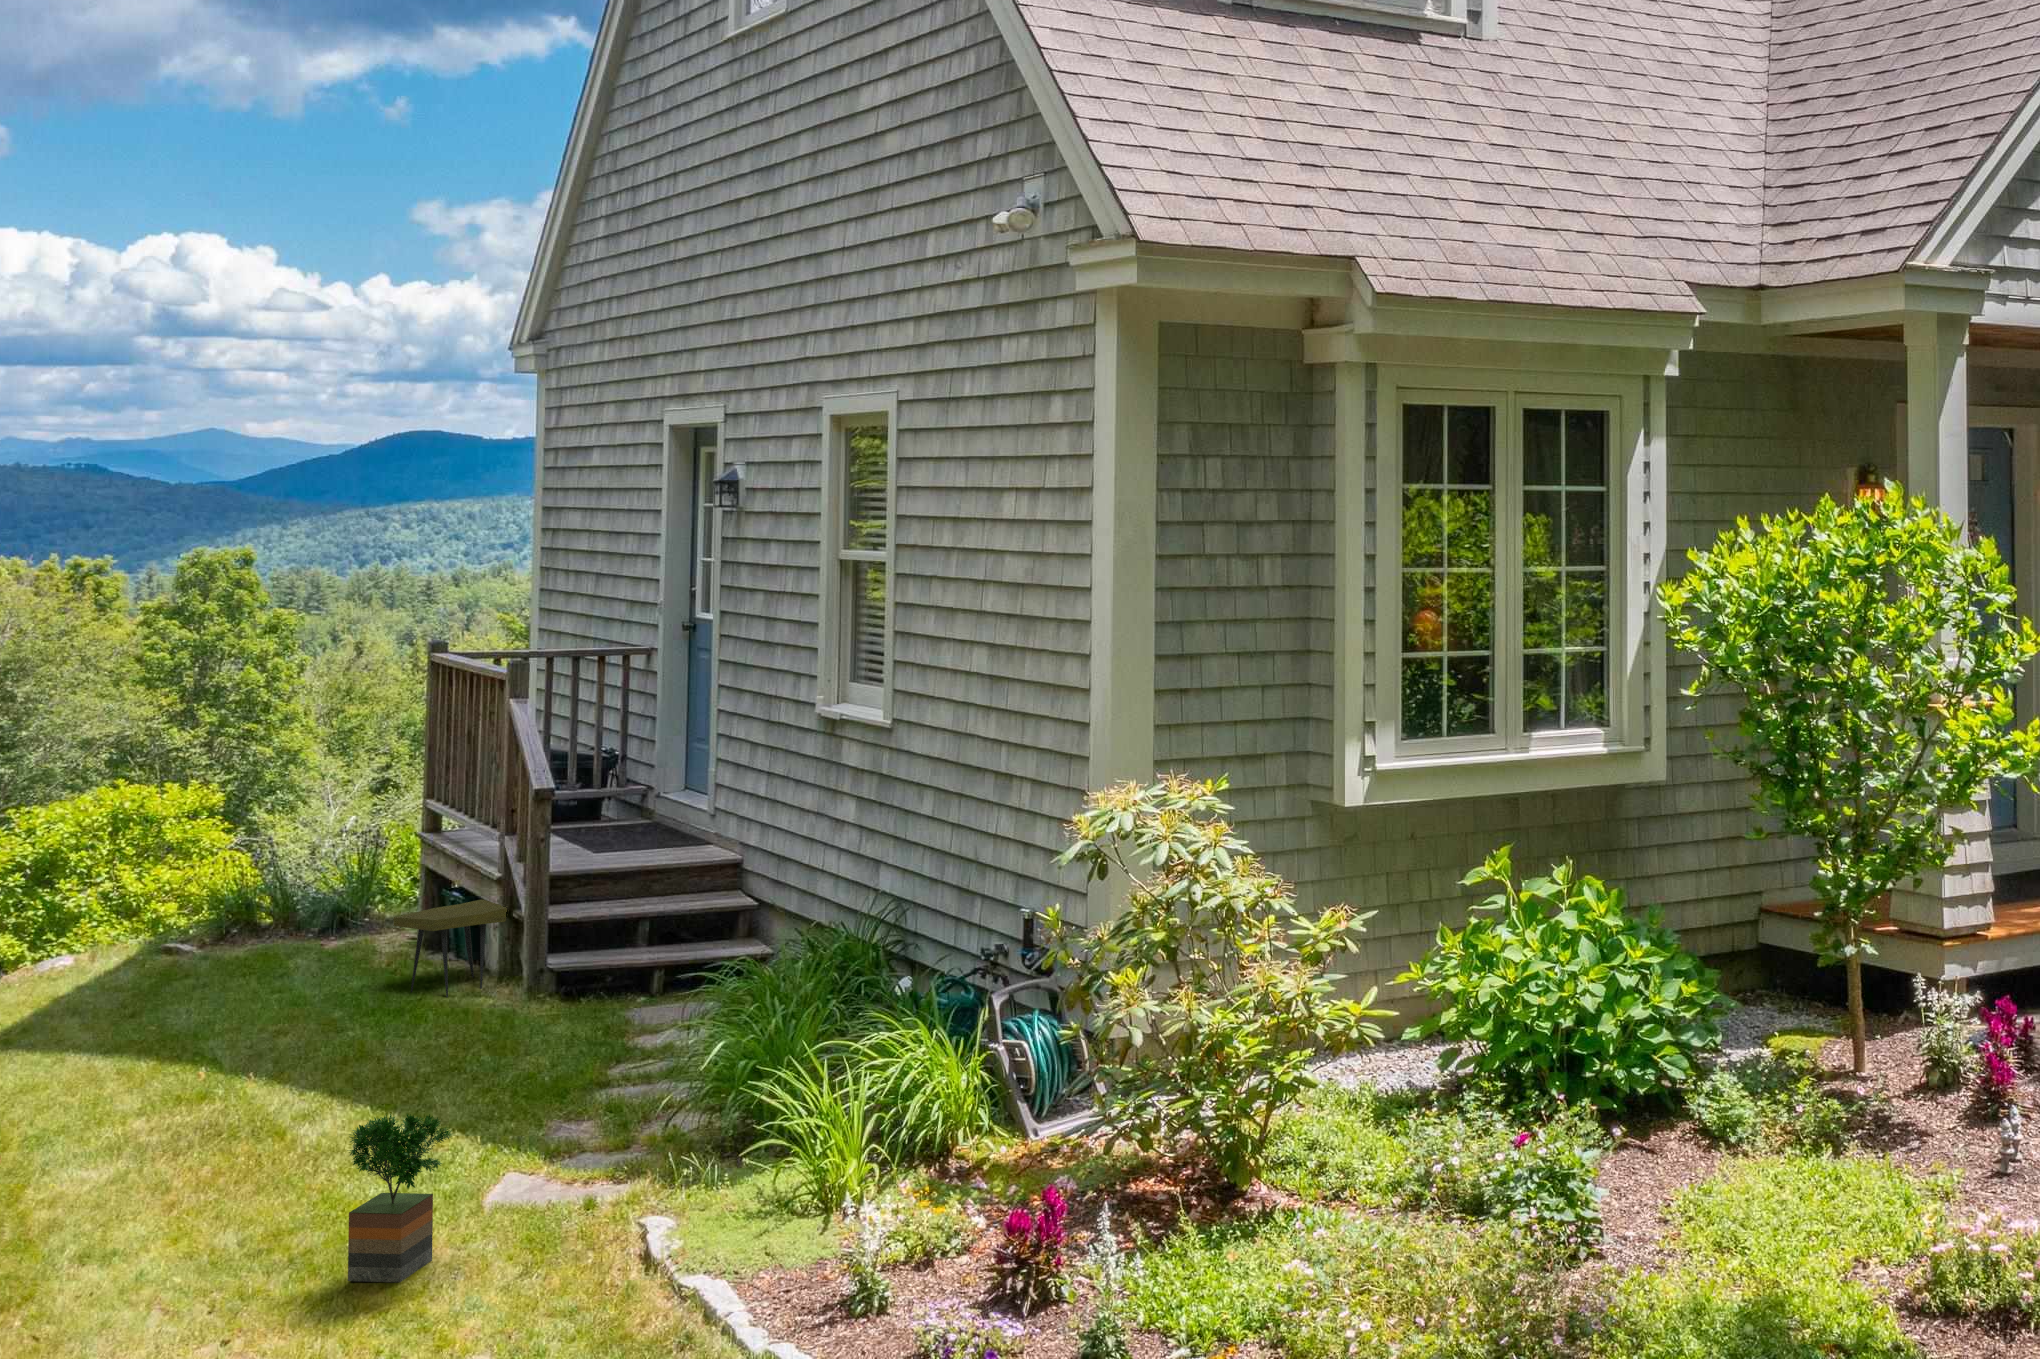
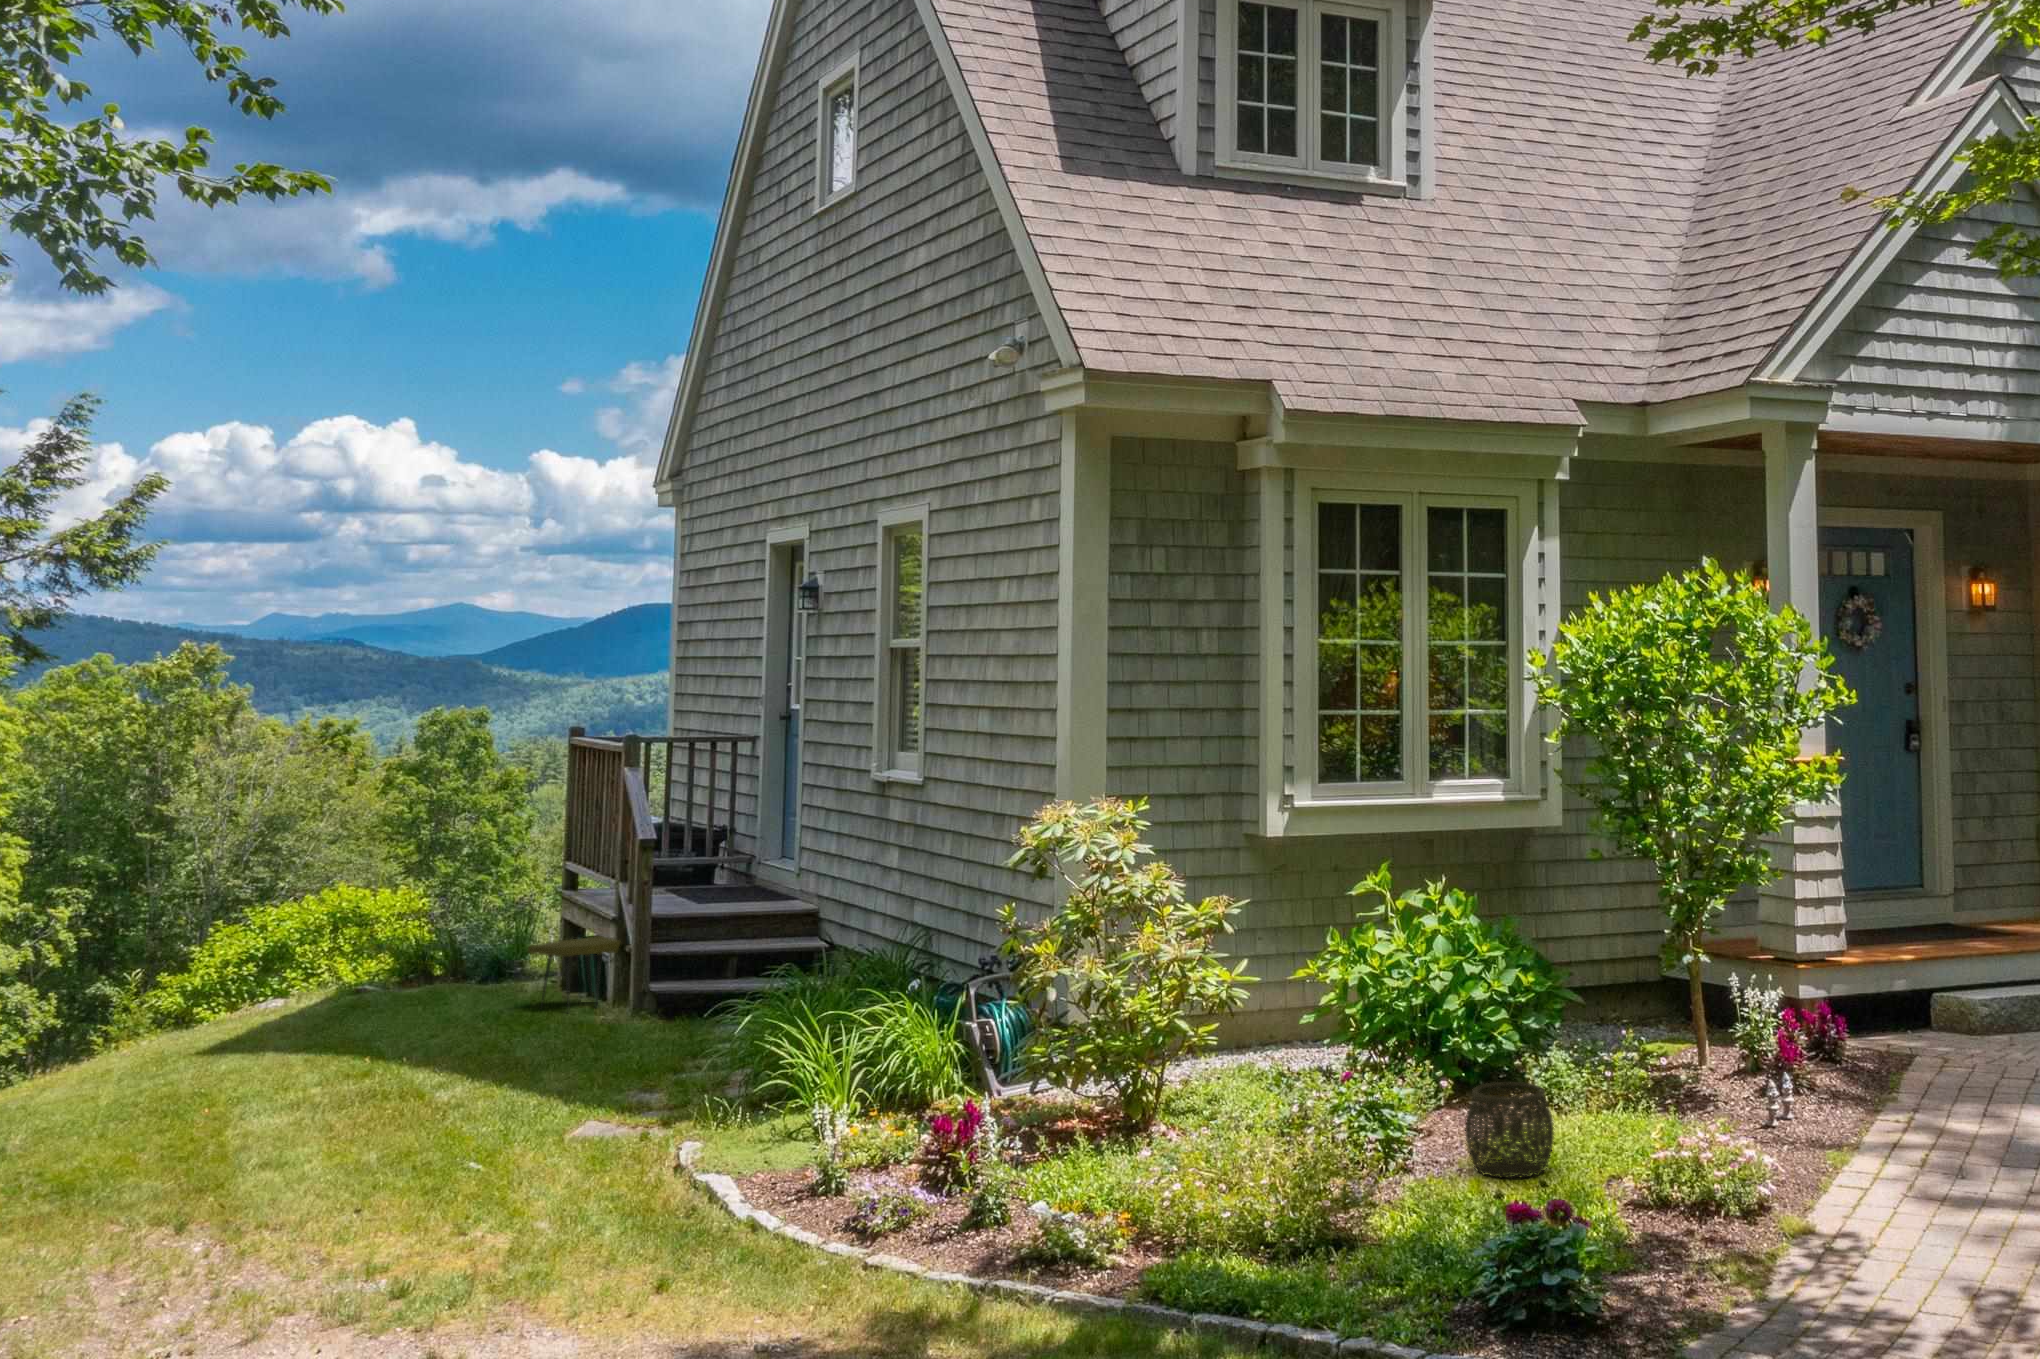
potted tree: present [348,1114,452,1282] -> none [456,1046,539,1174]
woven basket: none [1680,1142,1794,1270] -> present [1465,1082,1554,1178]

